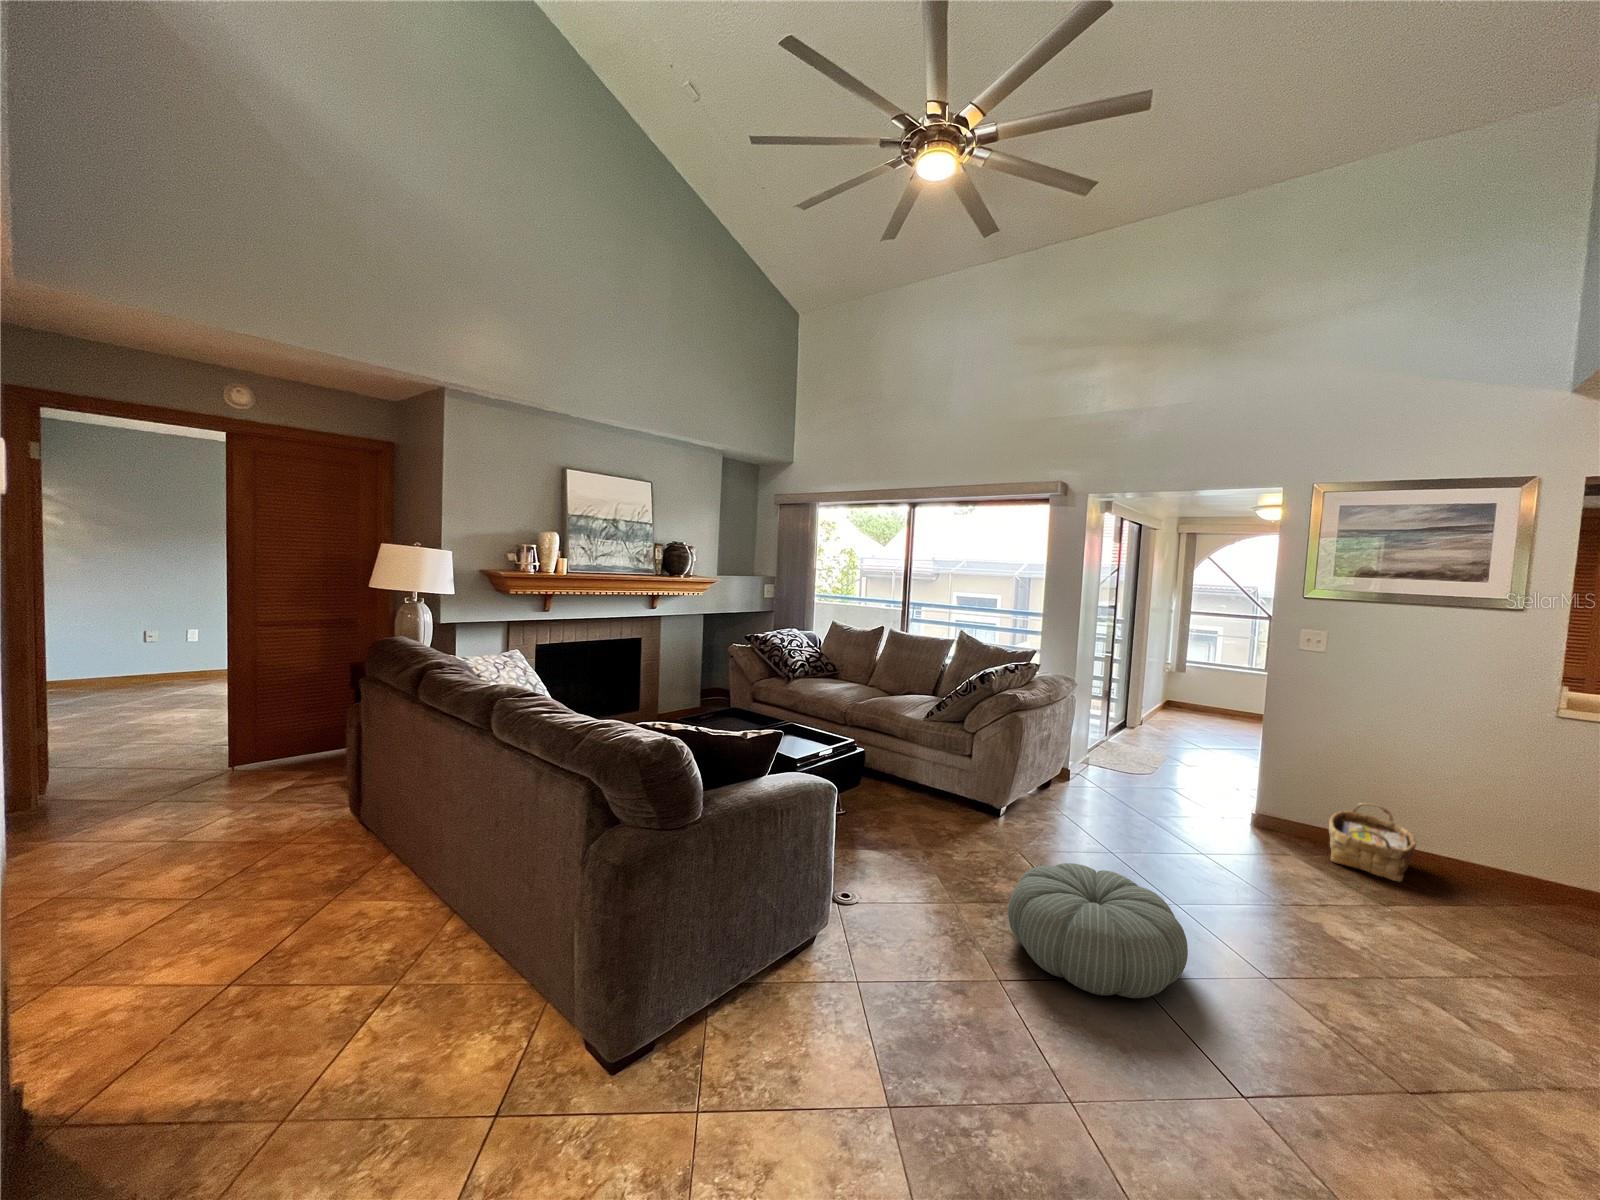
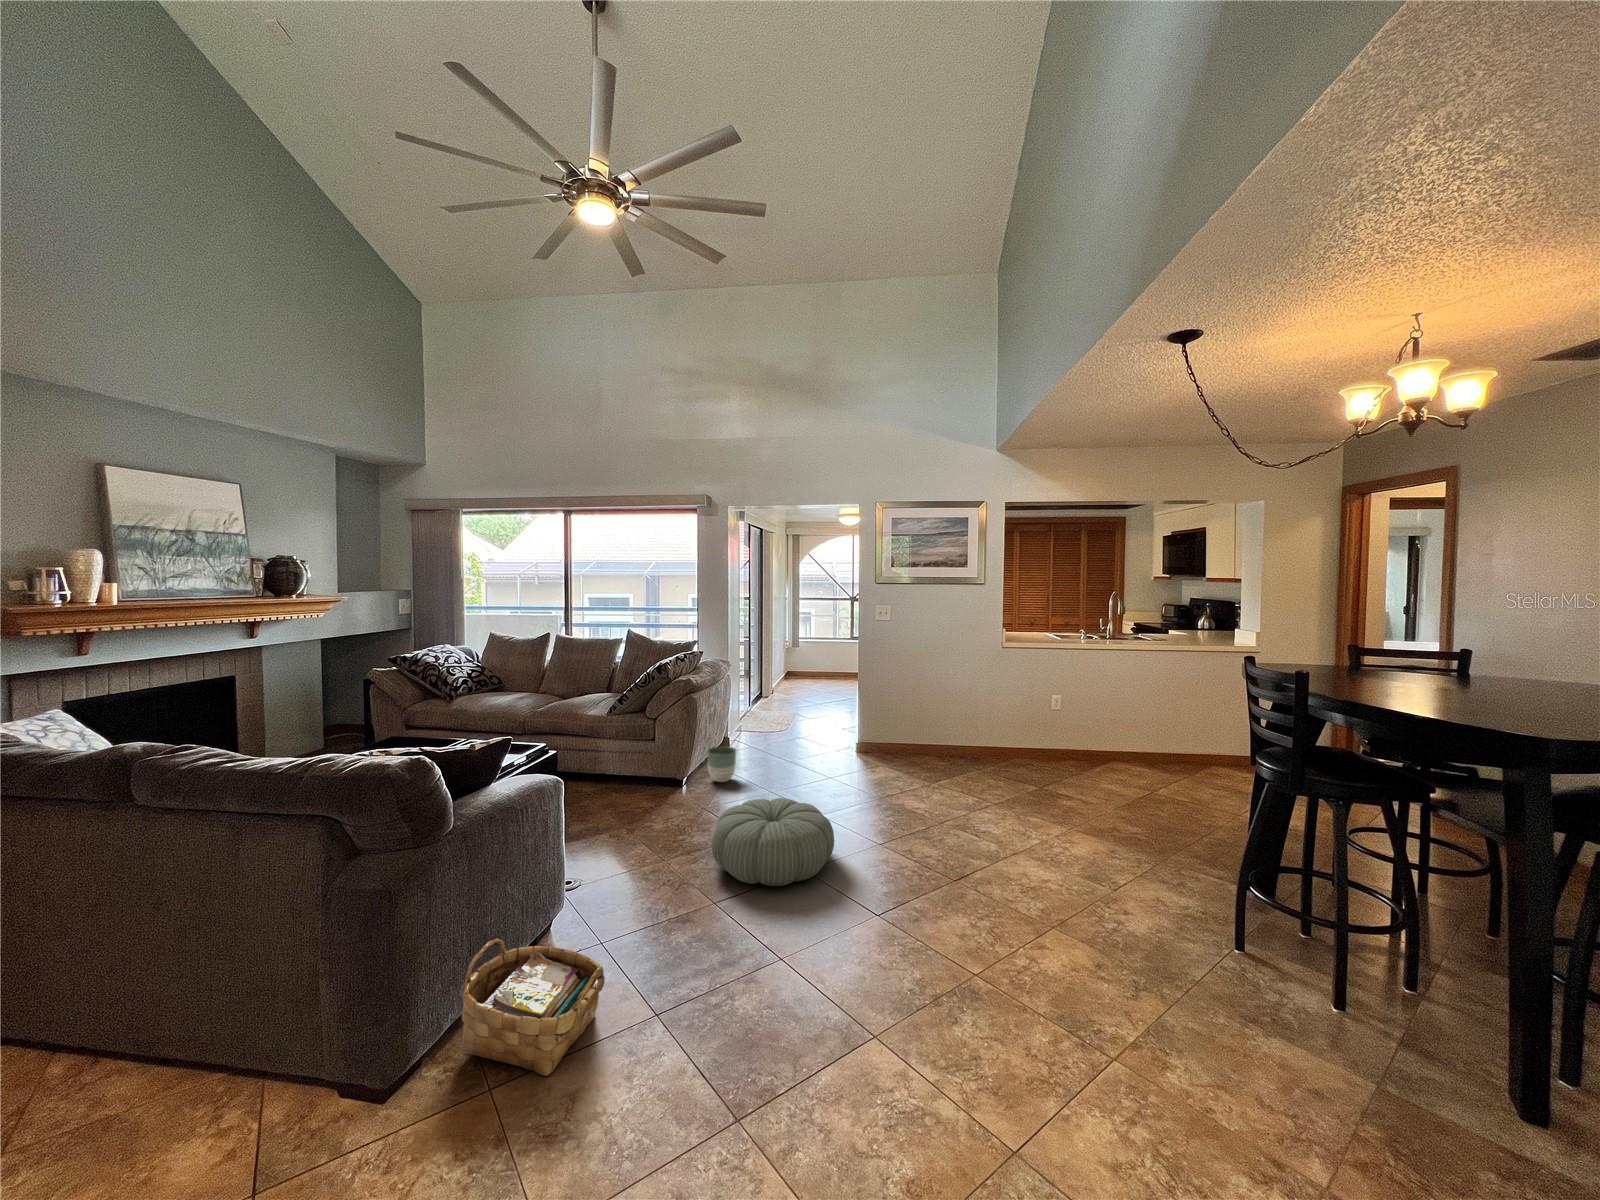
planter: none [1030,781,1067,825] -> present [707,746,736,782]
woven basket: present [1329,803,1416,882] -> present [460,939,605,1076]

